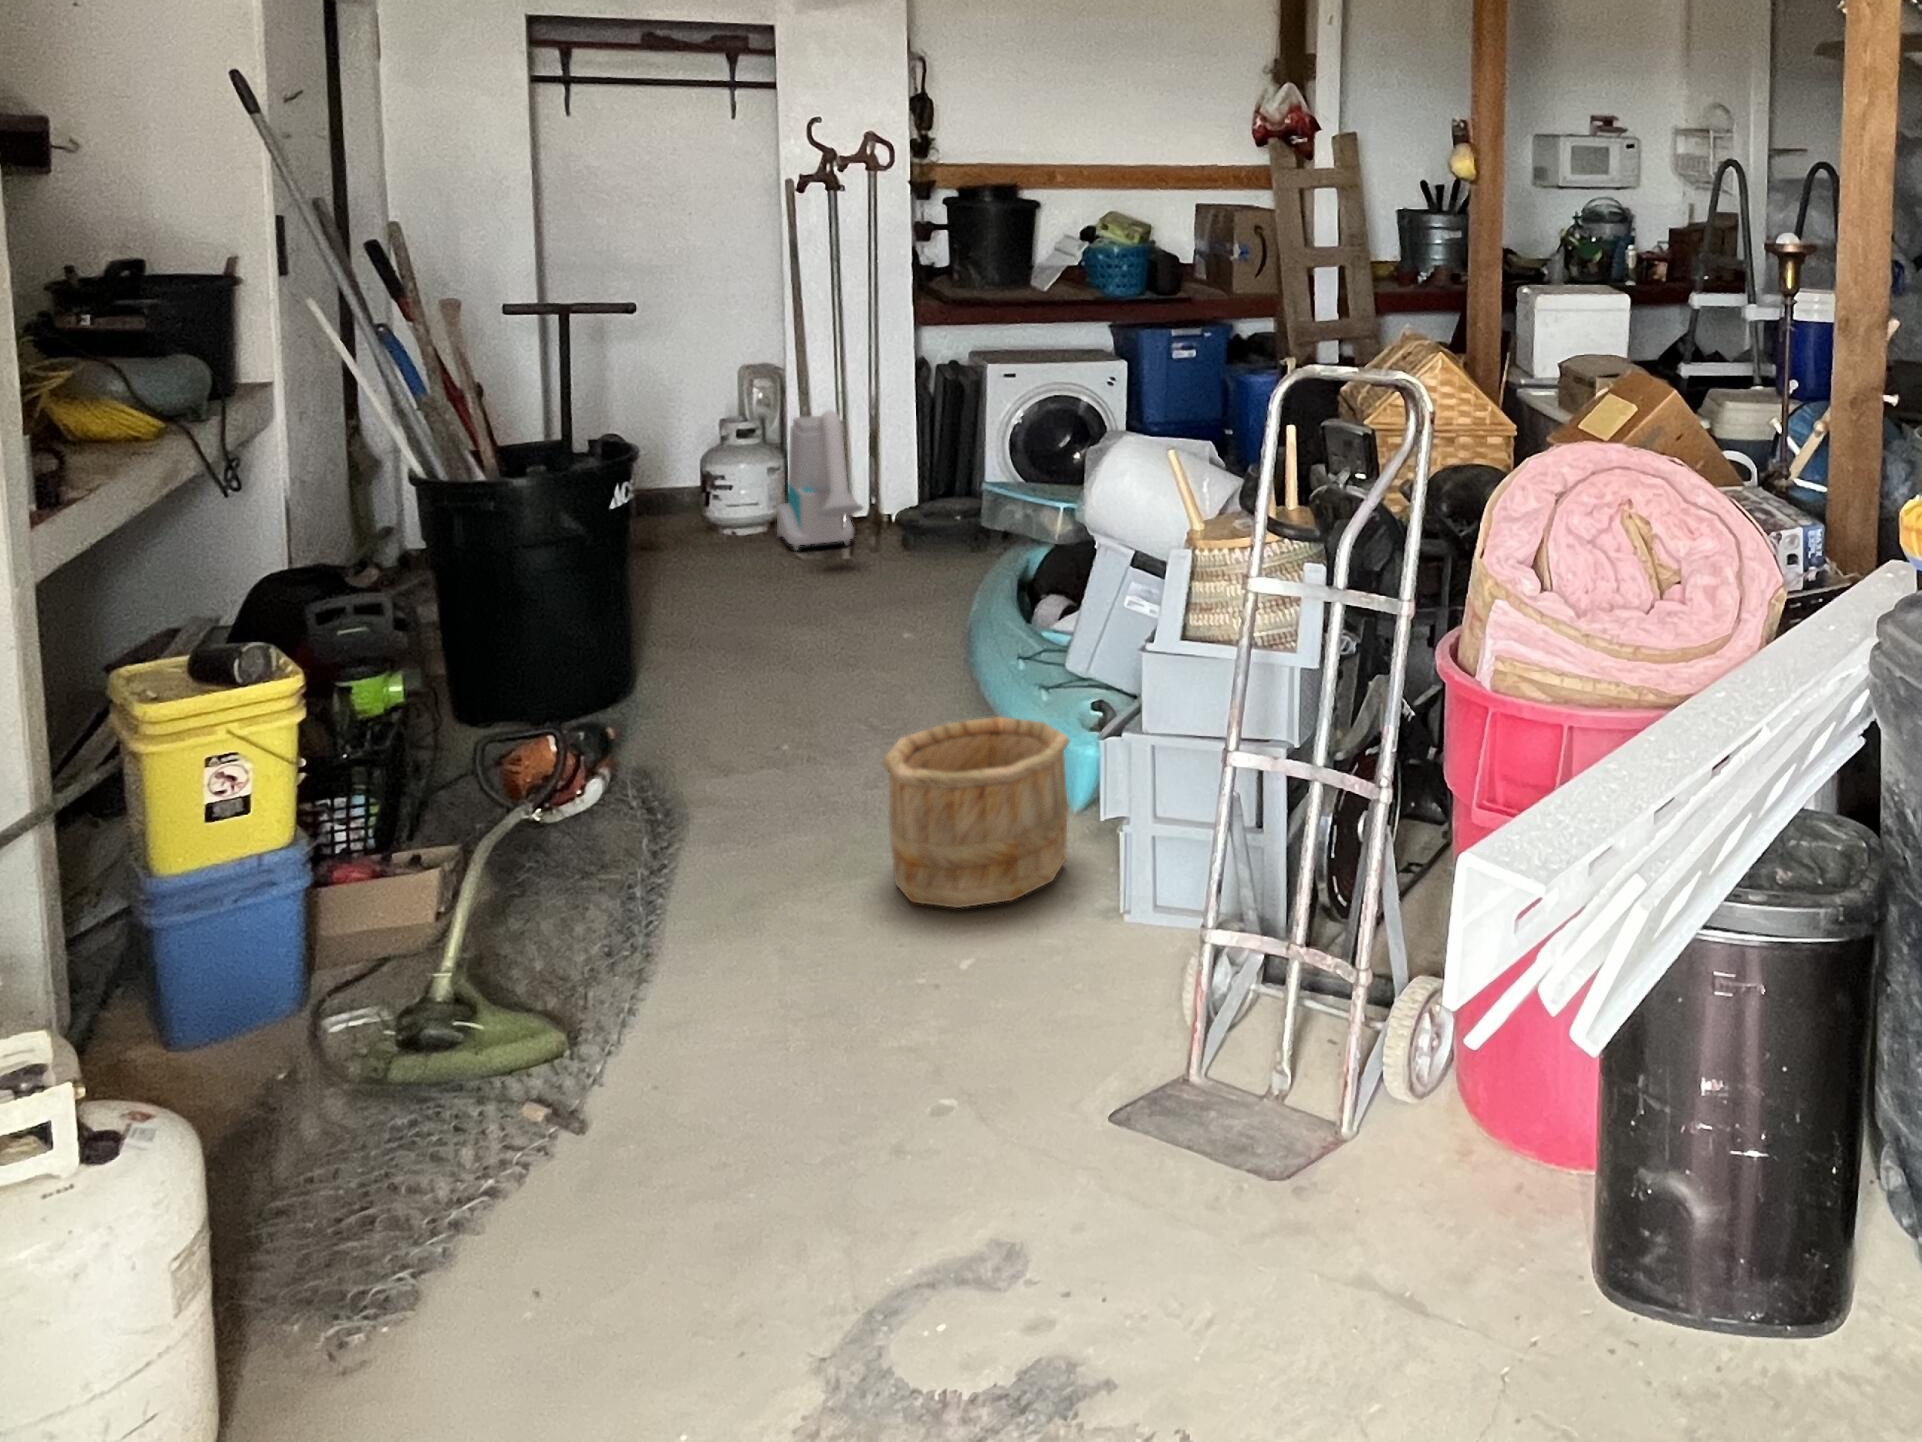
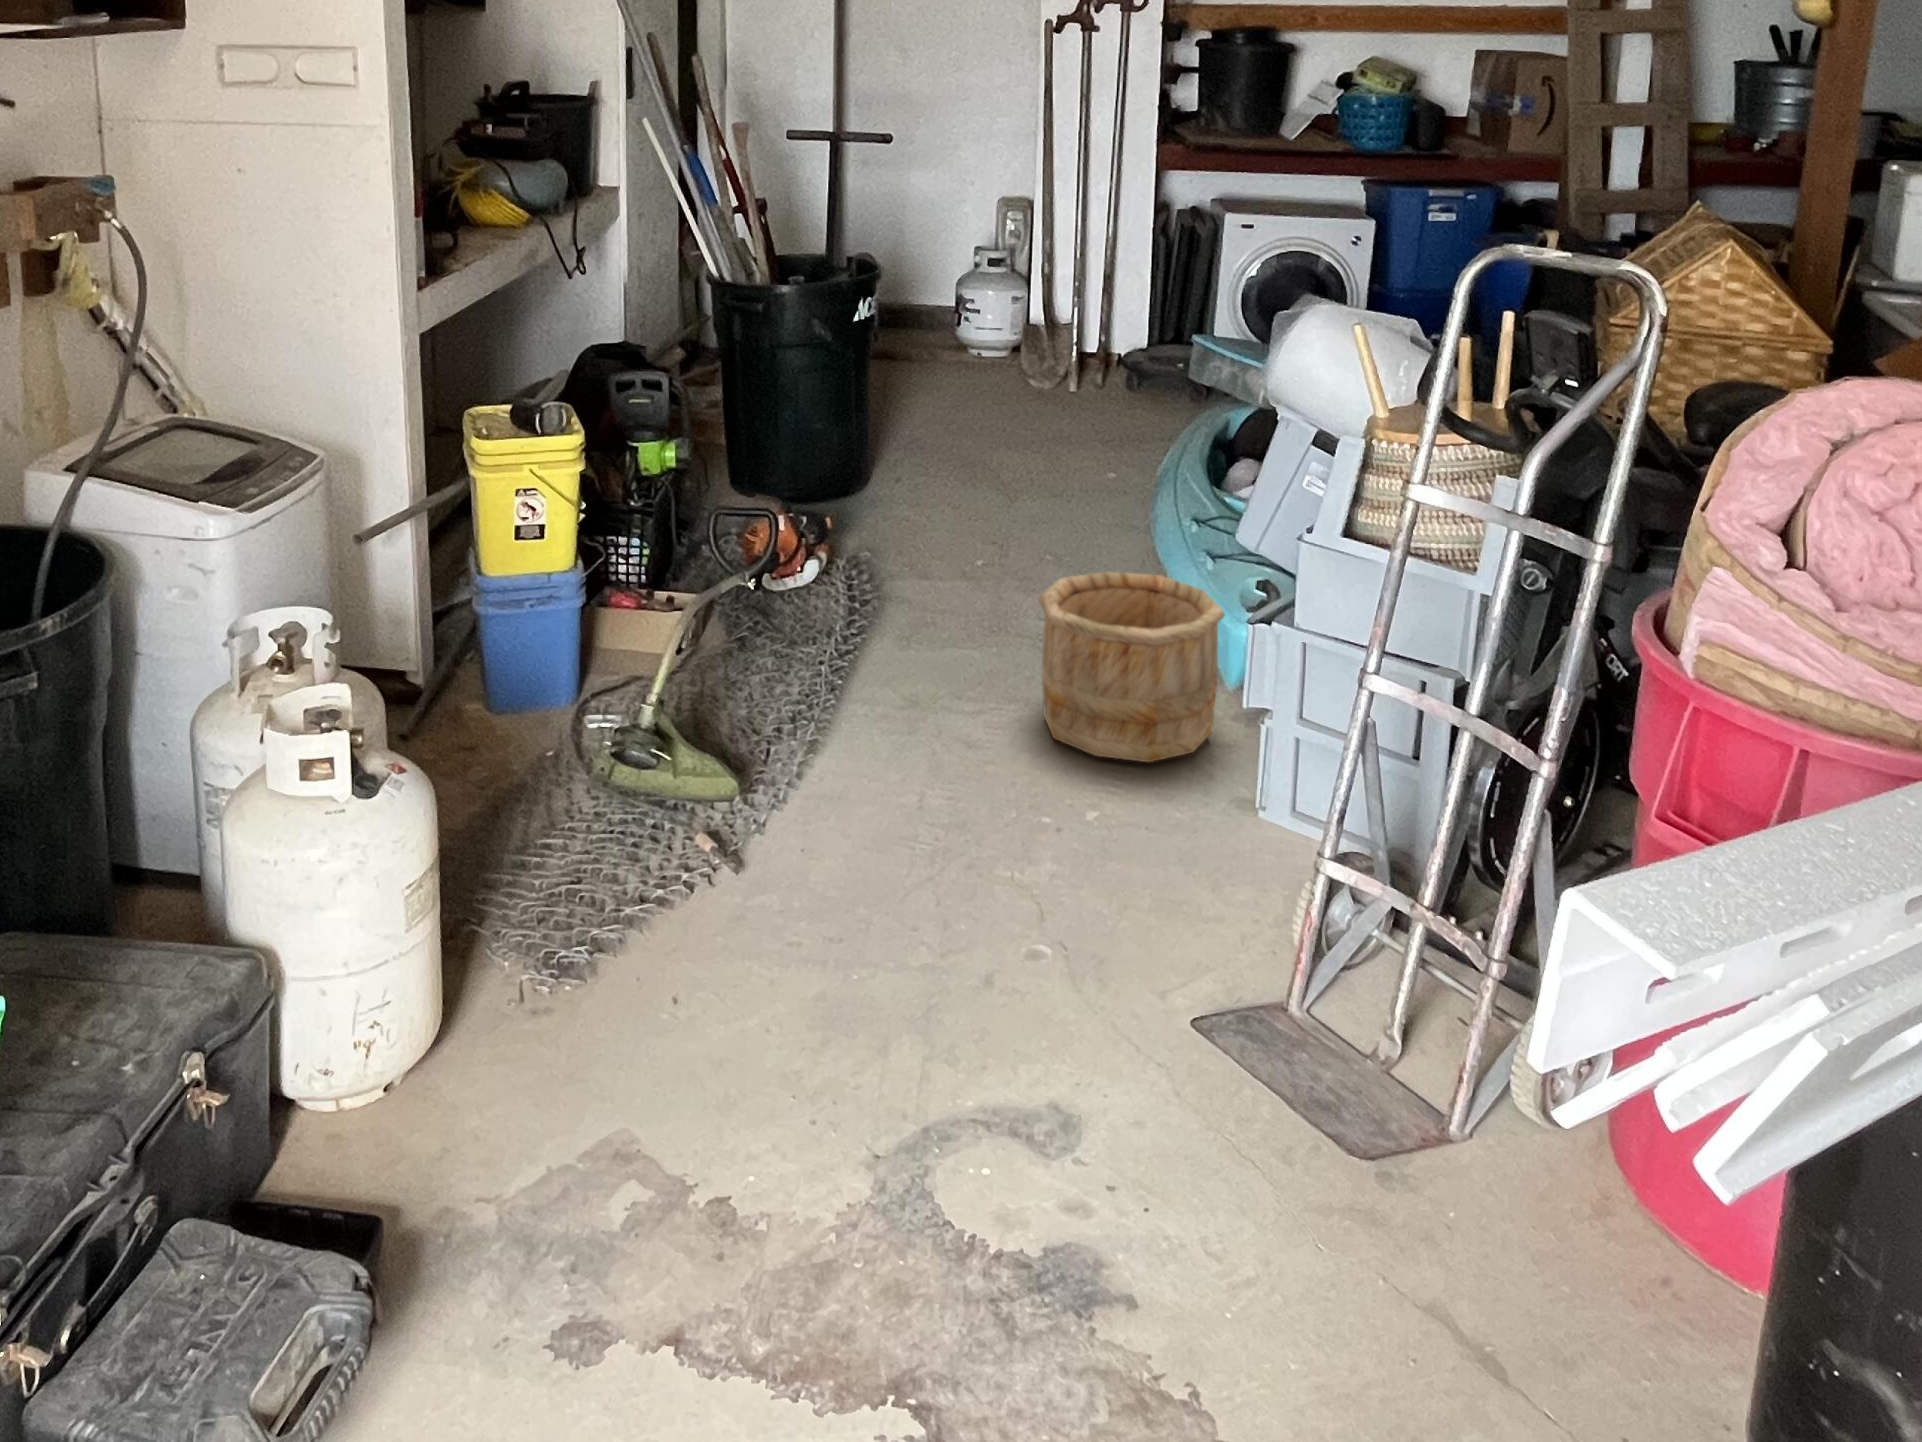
vacuum cleaner: present [777,410,863,550] -> none [1017,246,1089,376]

